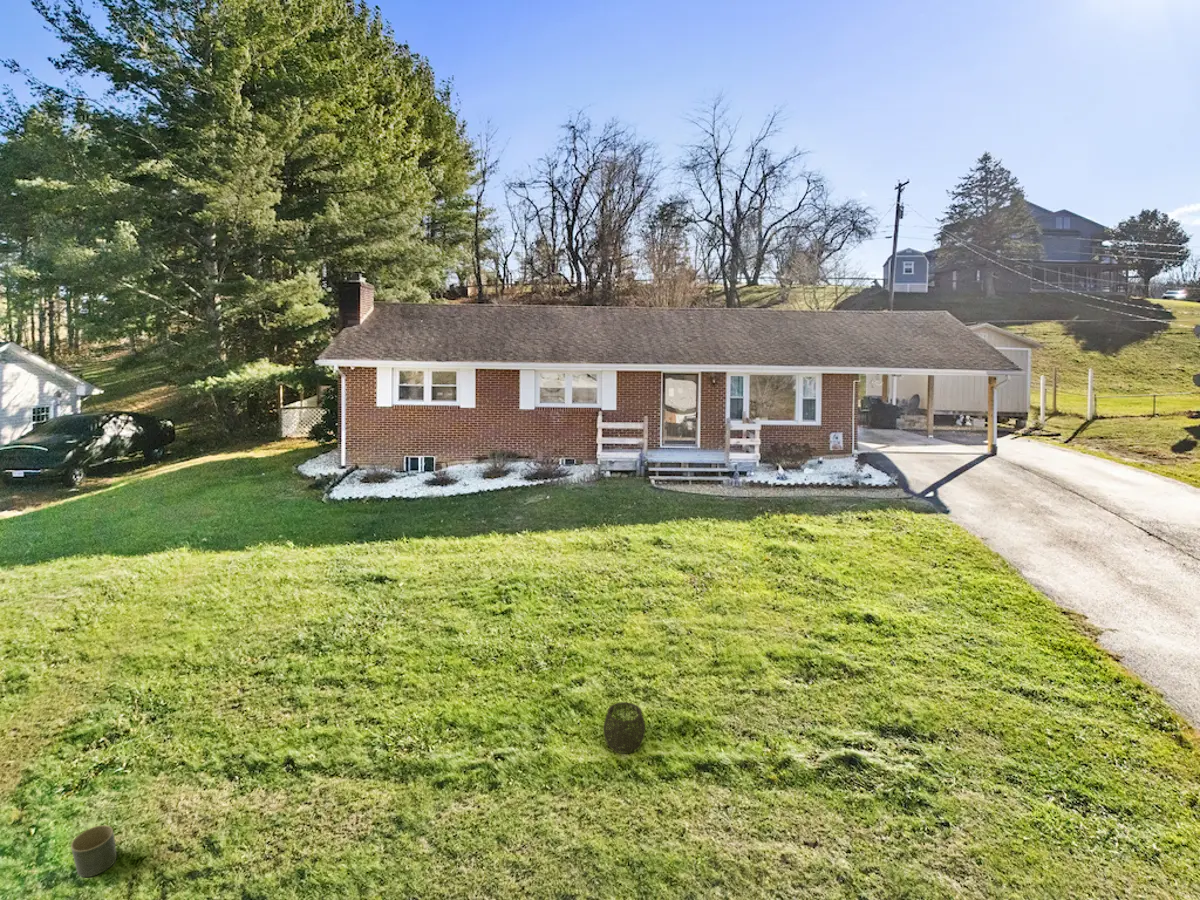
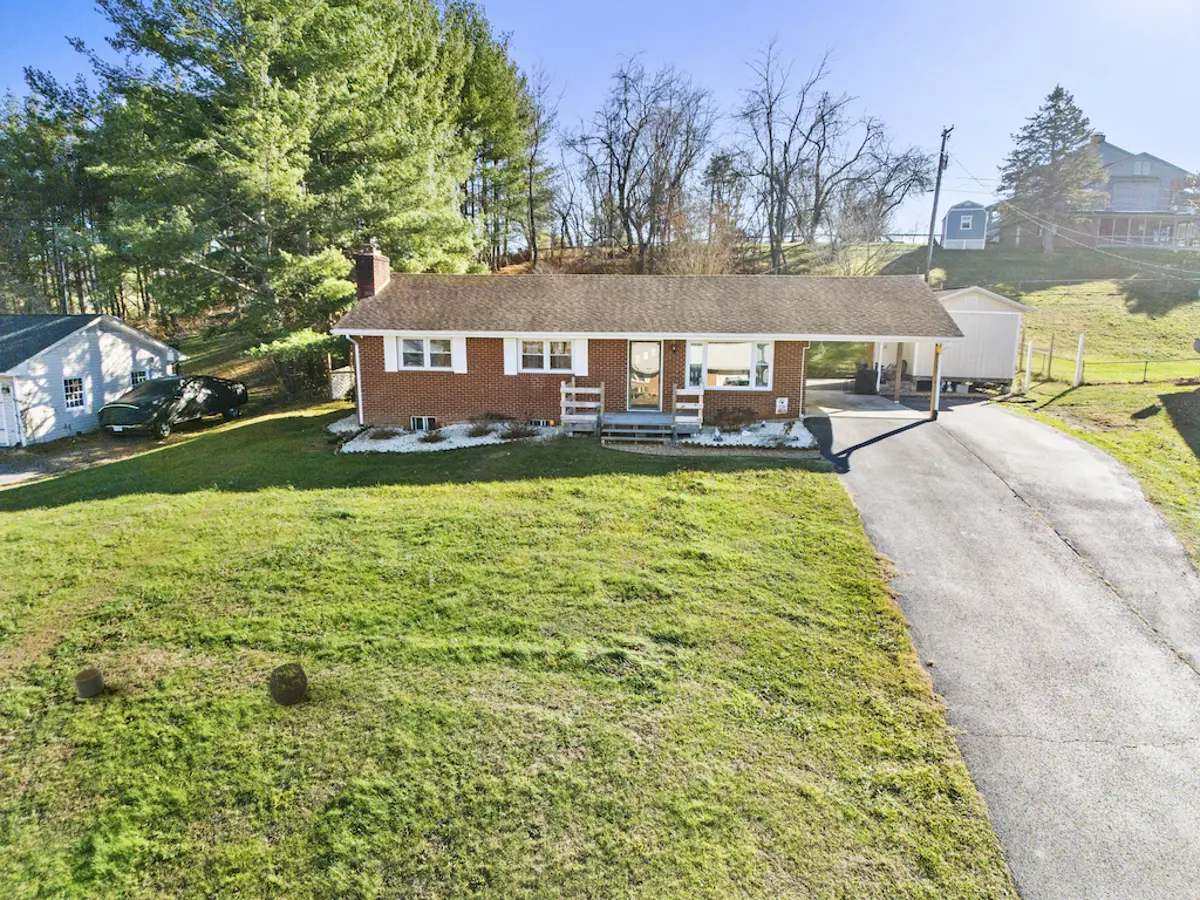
woven basket: present [604,702,645,753] -> present [269,663,308,705]

